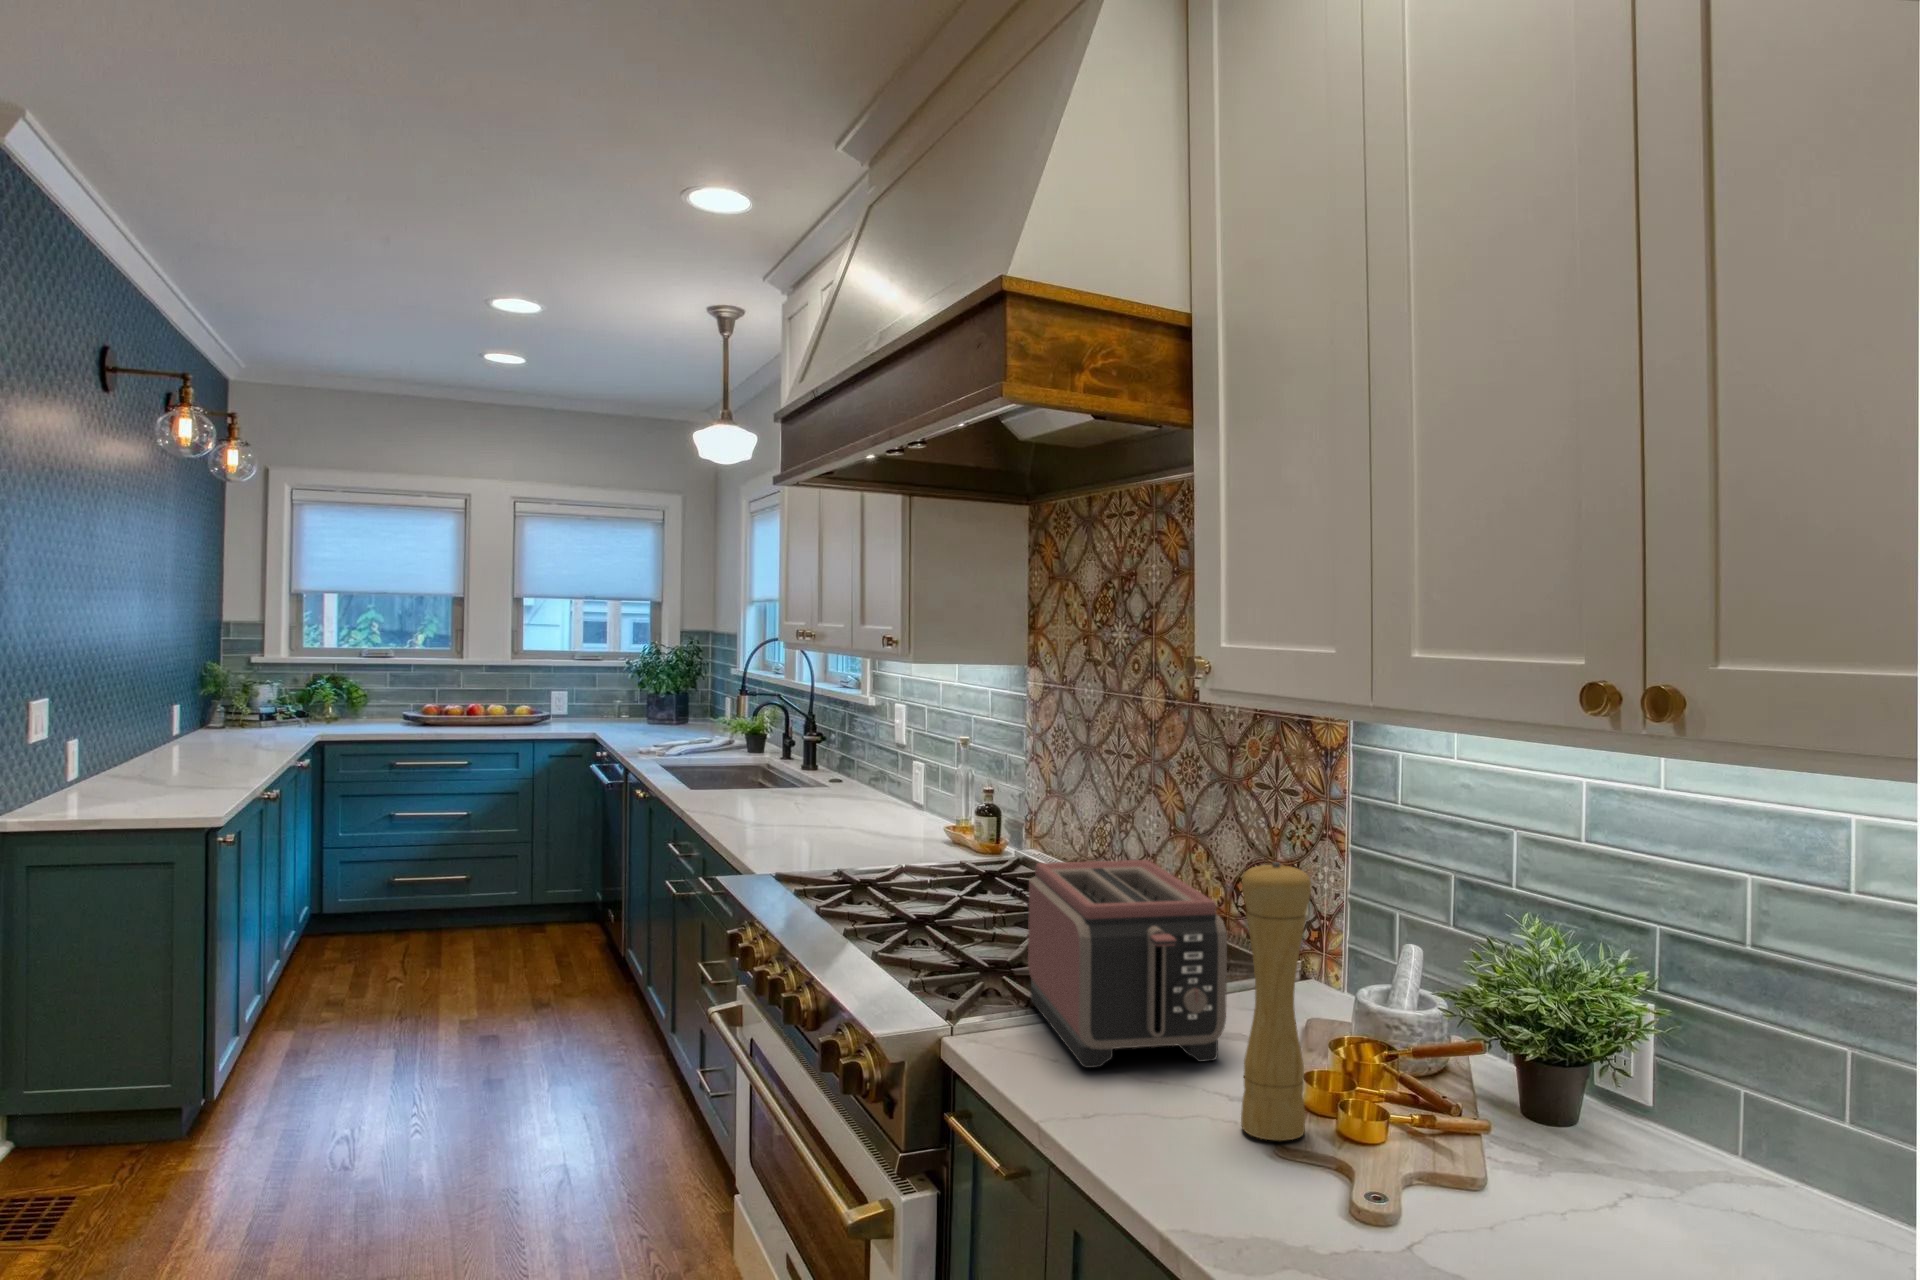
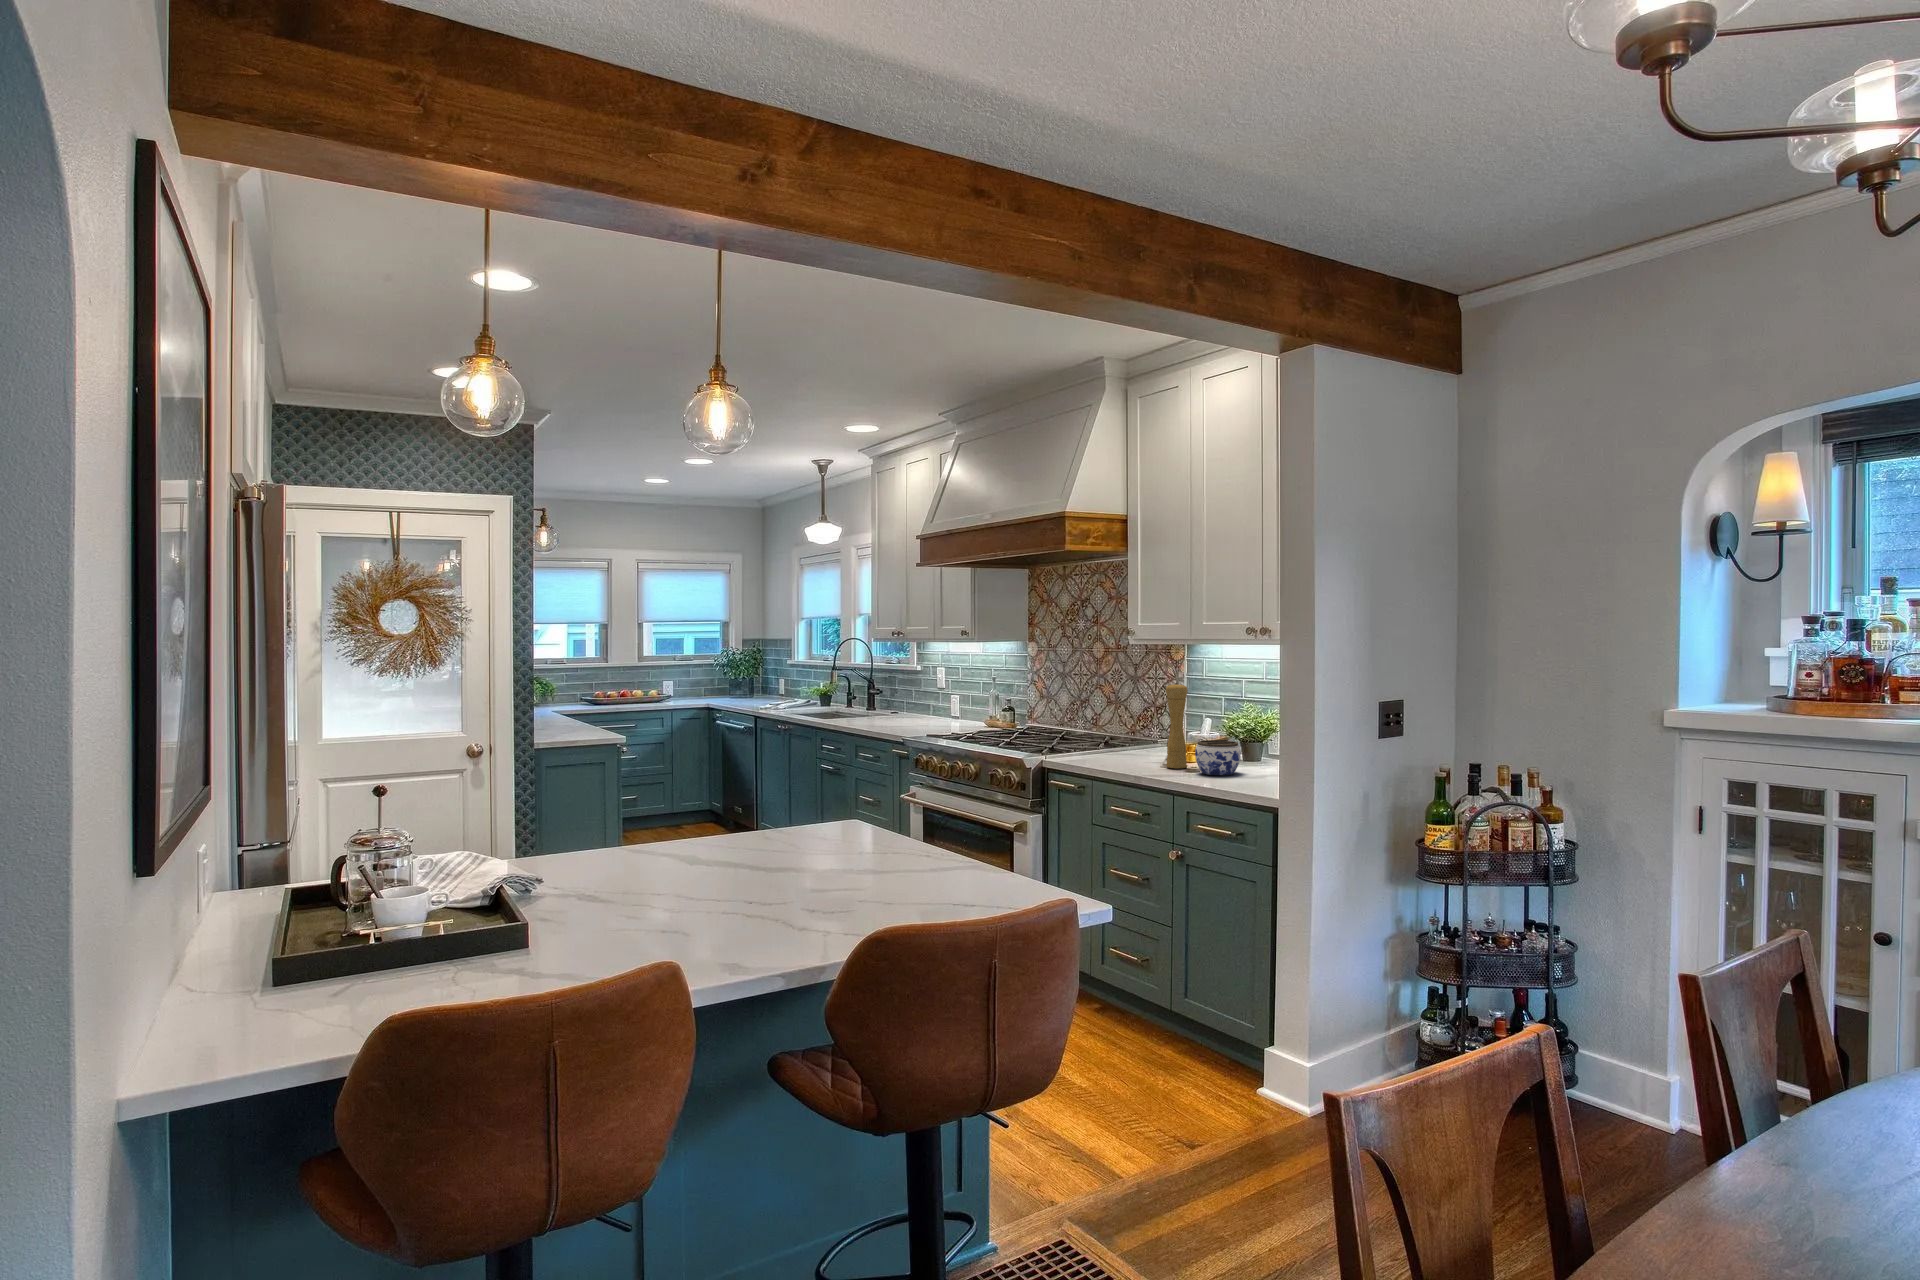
toaster: present [1028,860,1227,1068] -> none [1075,701,1153,762]
jar: none [1320,1070,1478,1219] -> present [1195,740,1241,775]

